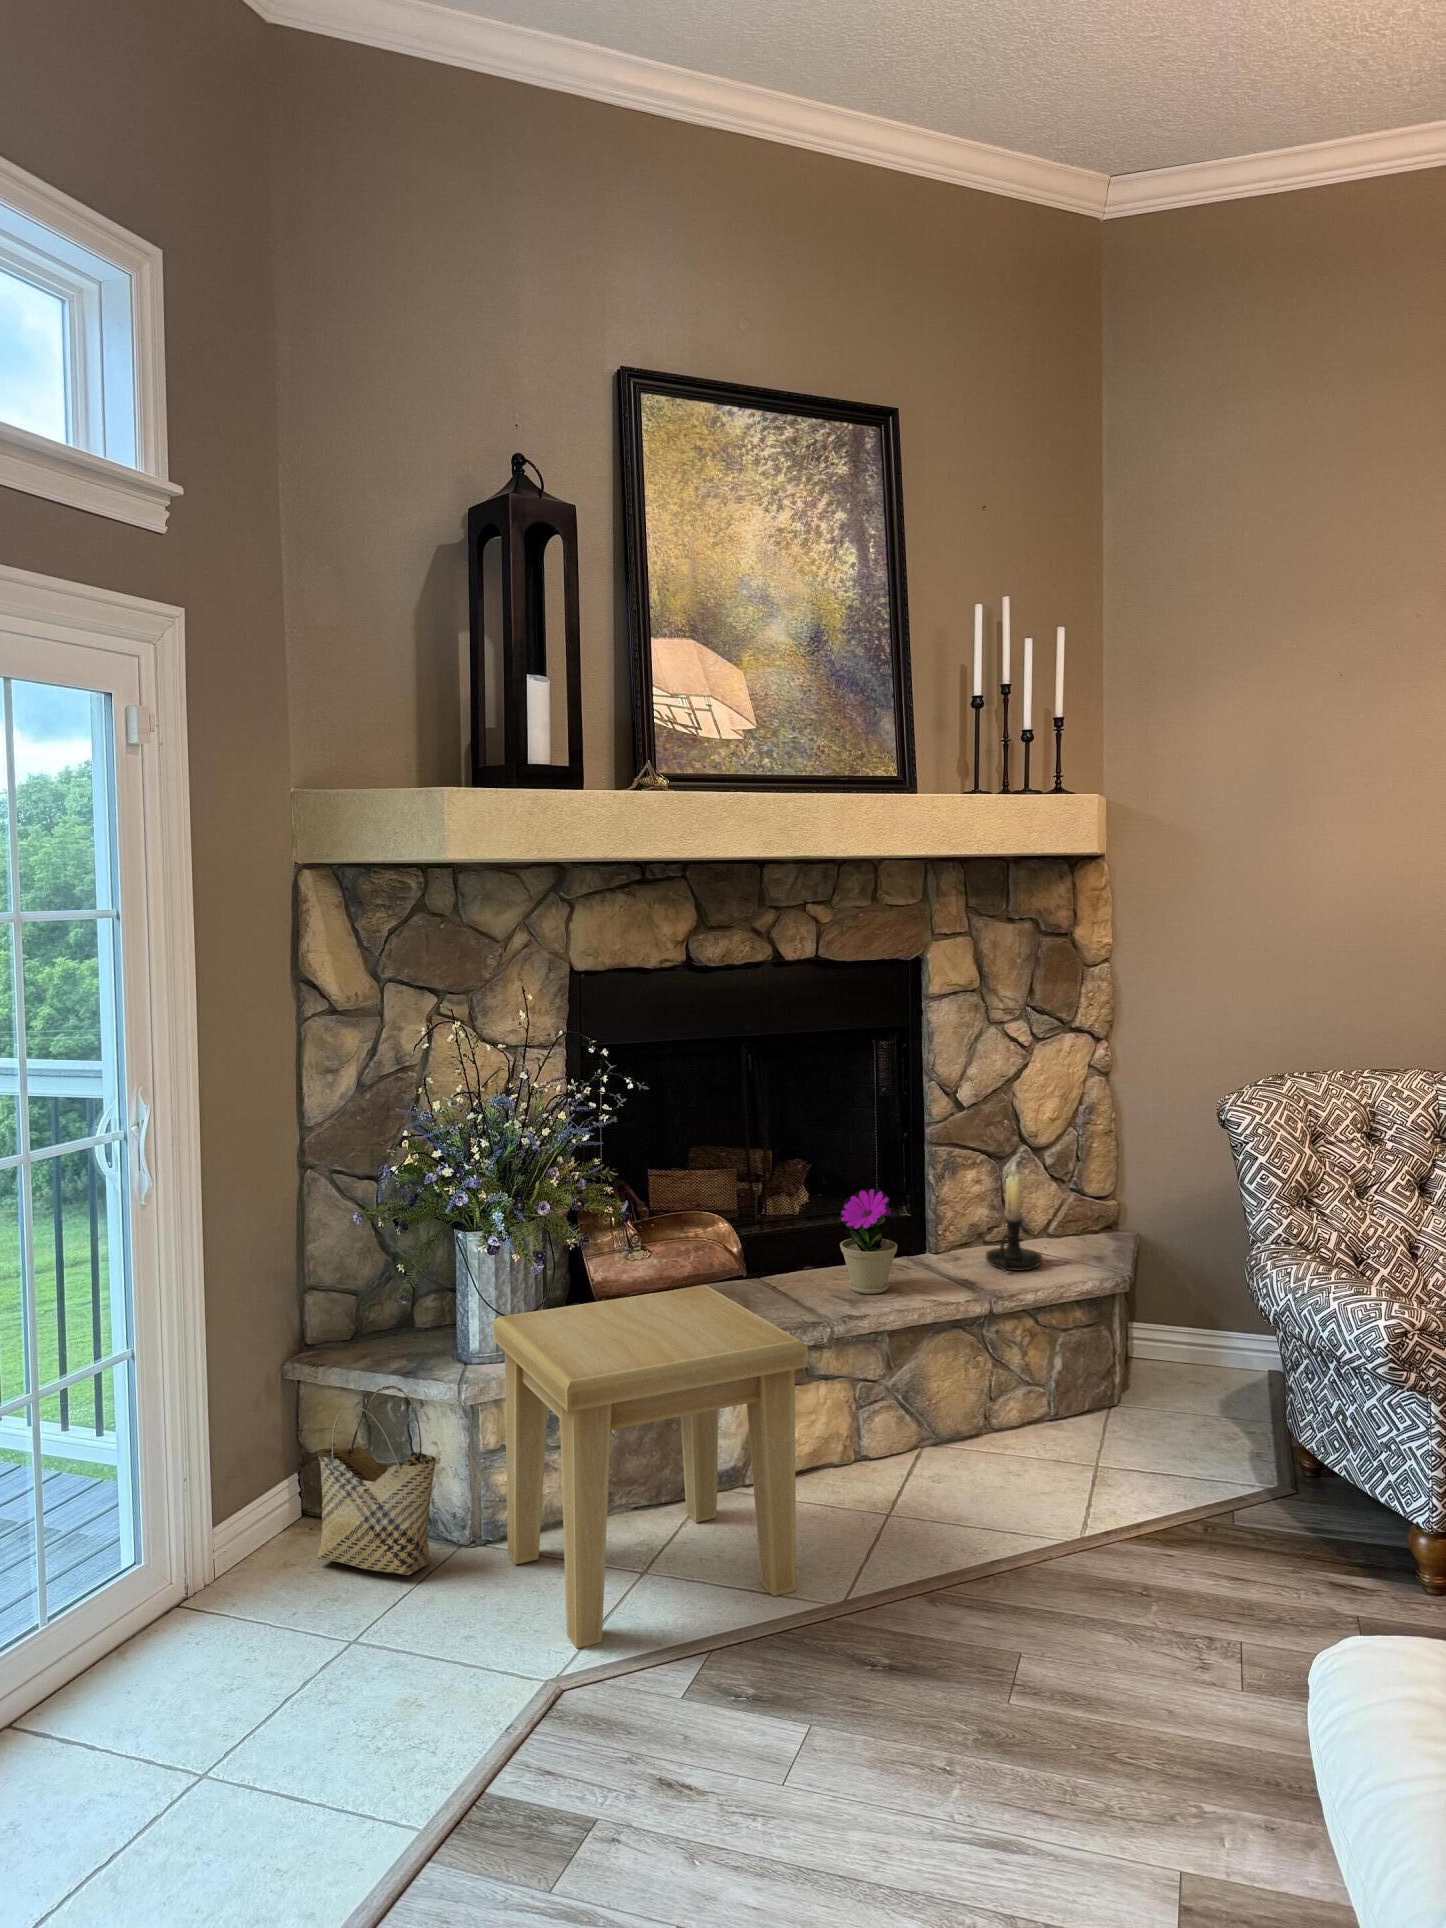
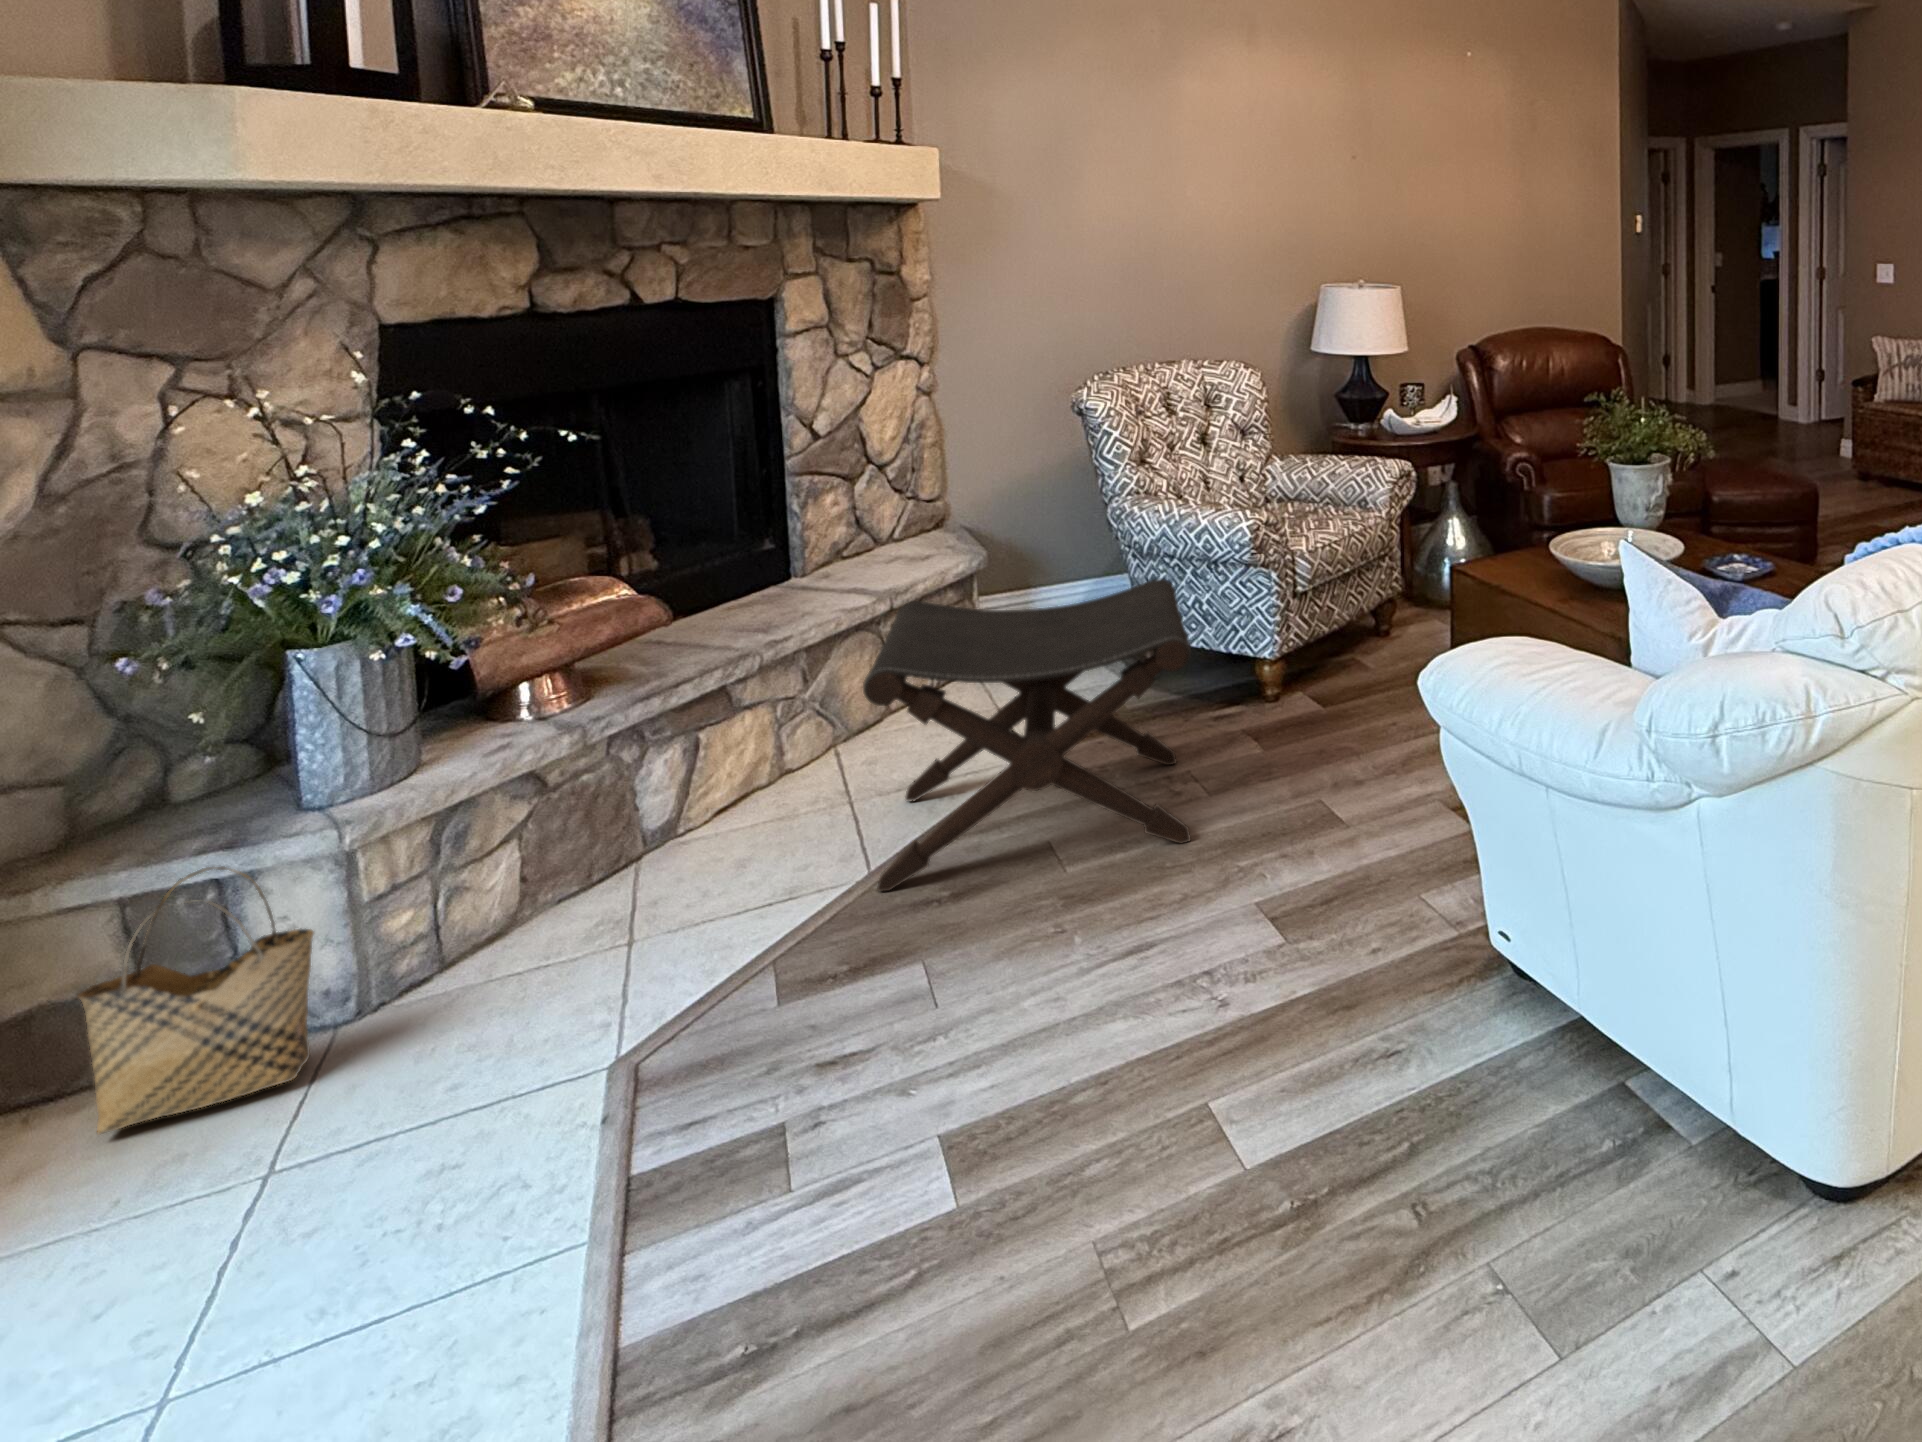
candle holder: present [986,1162,1042,1271] -> none [858,474,915,574]
flower pot: present [839,1188,897,1294] -> none [733,518,798,622]
side table: present [493,1285,808,1649] -> none [386,640,820,1030]
footstool: none [827,1312,1252,1736] -> present [863,578,1191,891]

